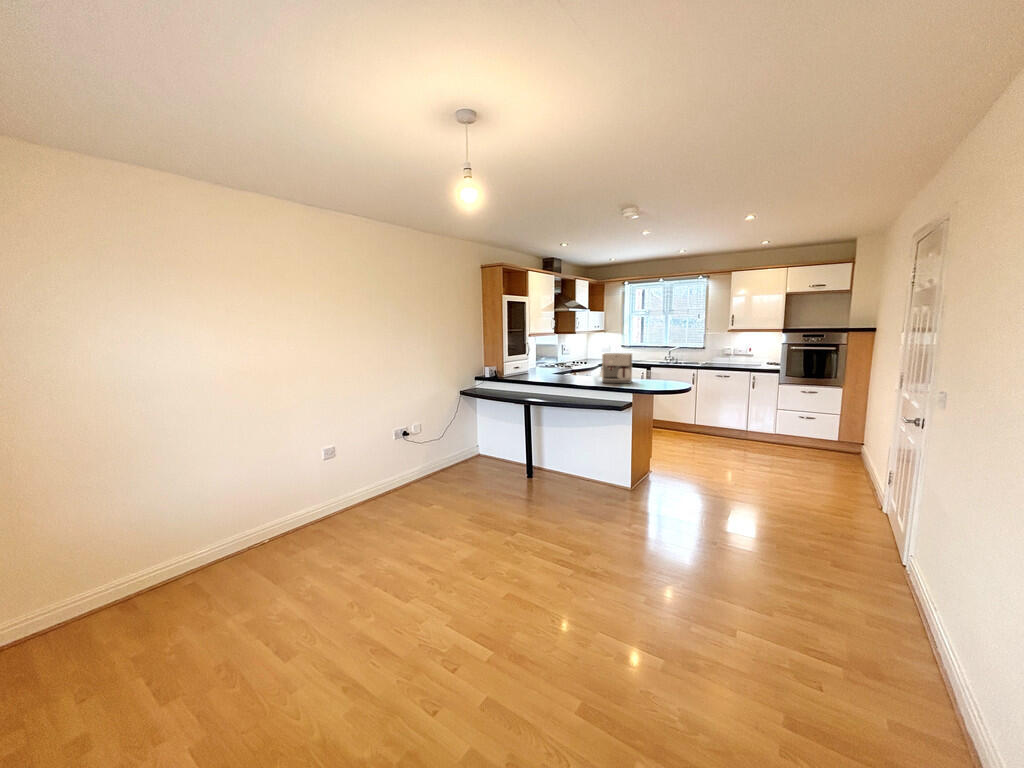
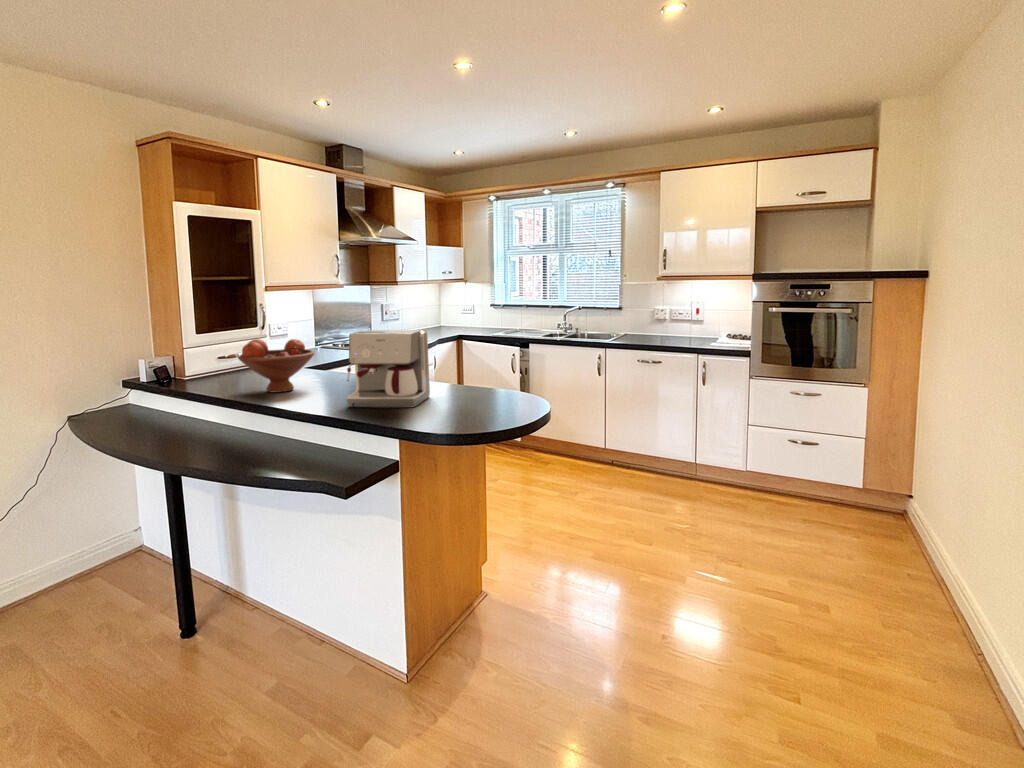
fruit bowl: none [546,357,576,379] -> present [238,339,314,393]

